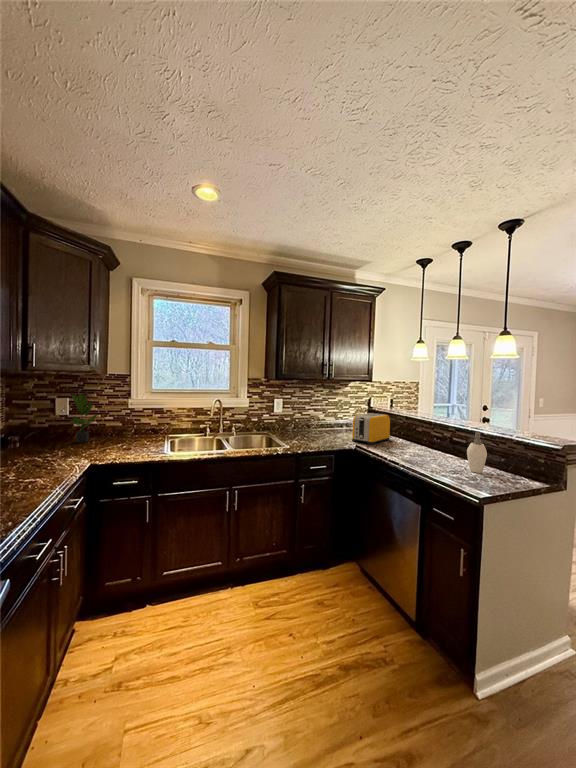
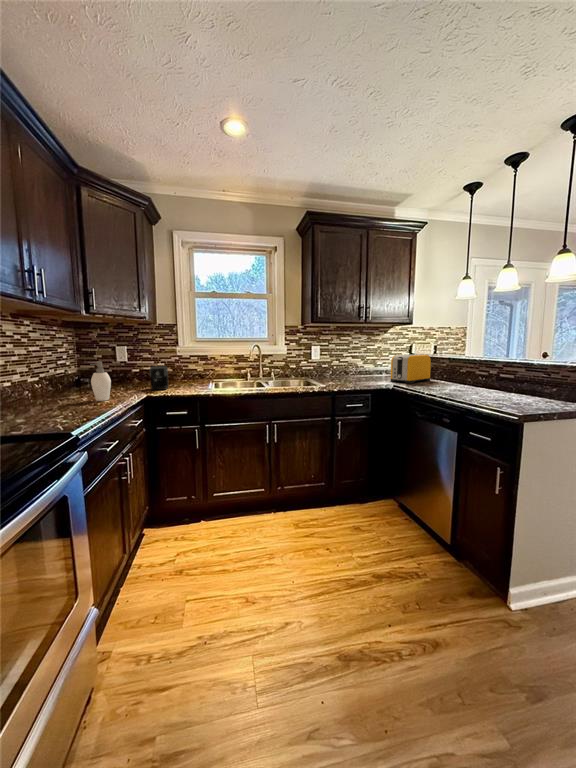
potted plant: present [72,393,97,443] -> none [127,339,151,384]
coffee maker: none [96,426,145,455] -> present [150,366,169,390]
soap dispenser: present [467,432,487,473] -> present [91,361,111,401]

